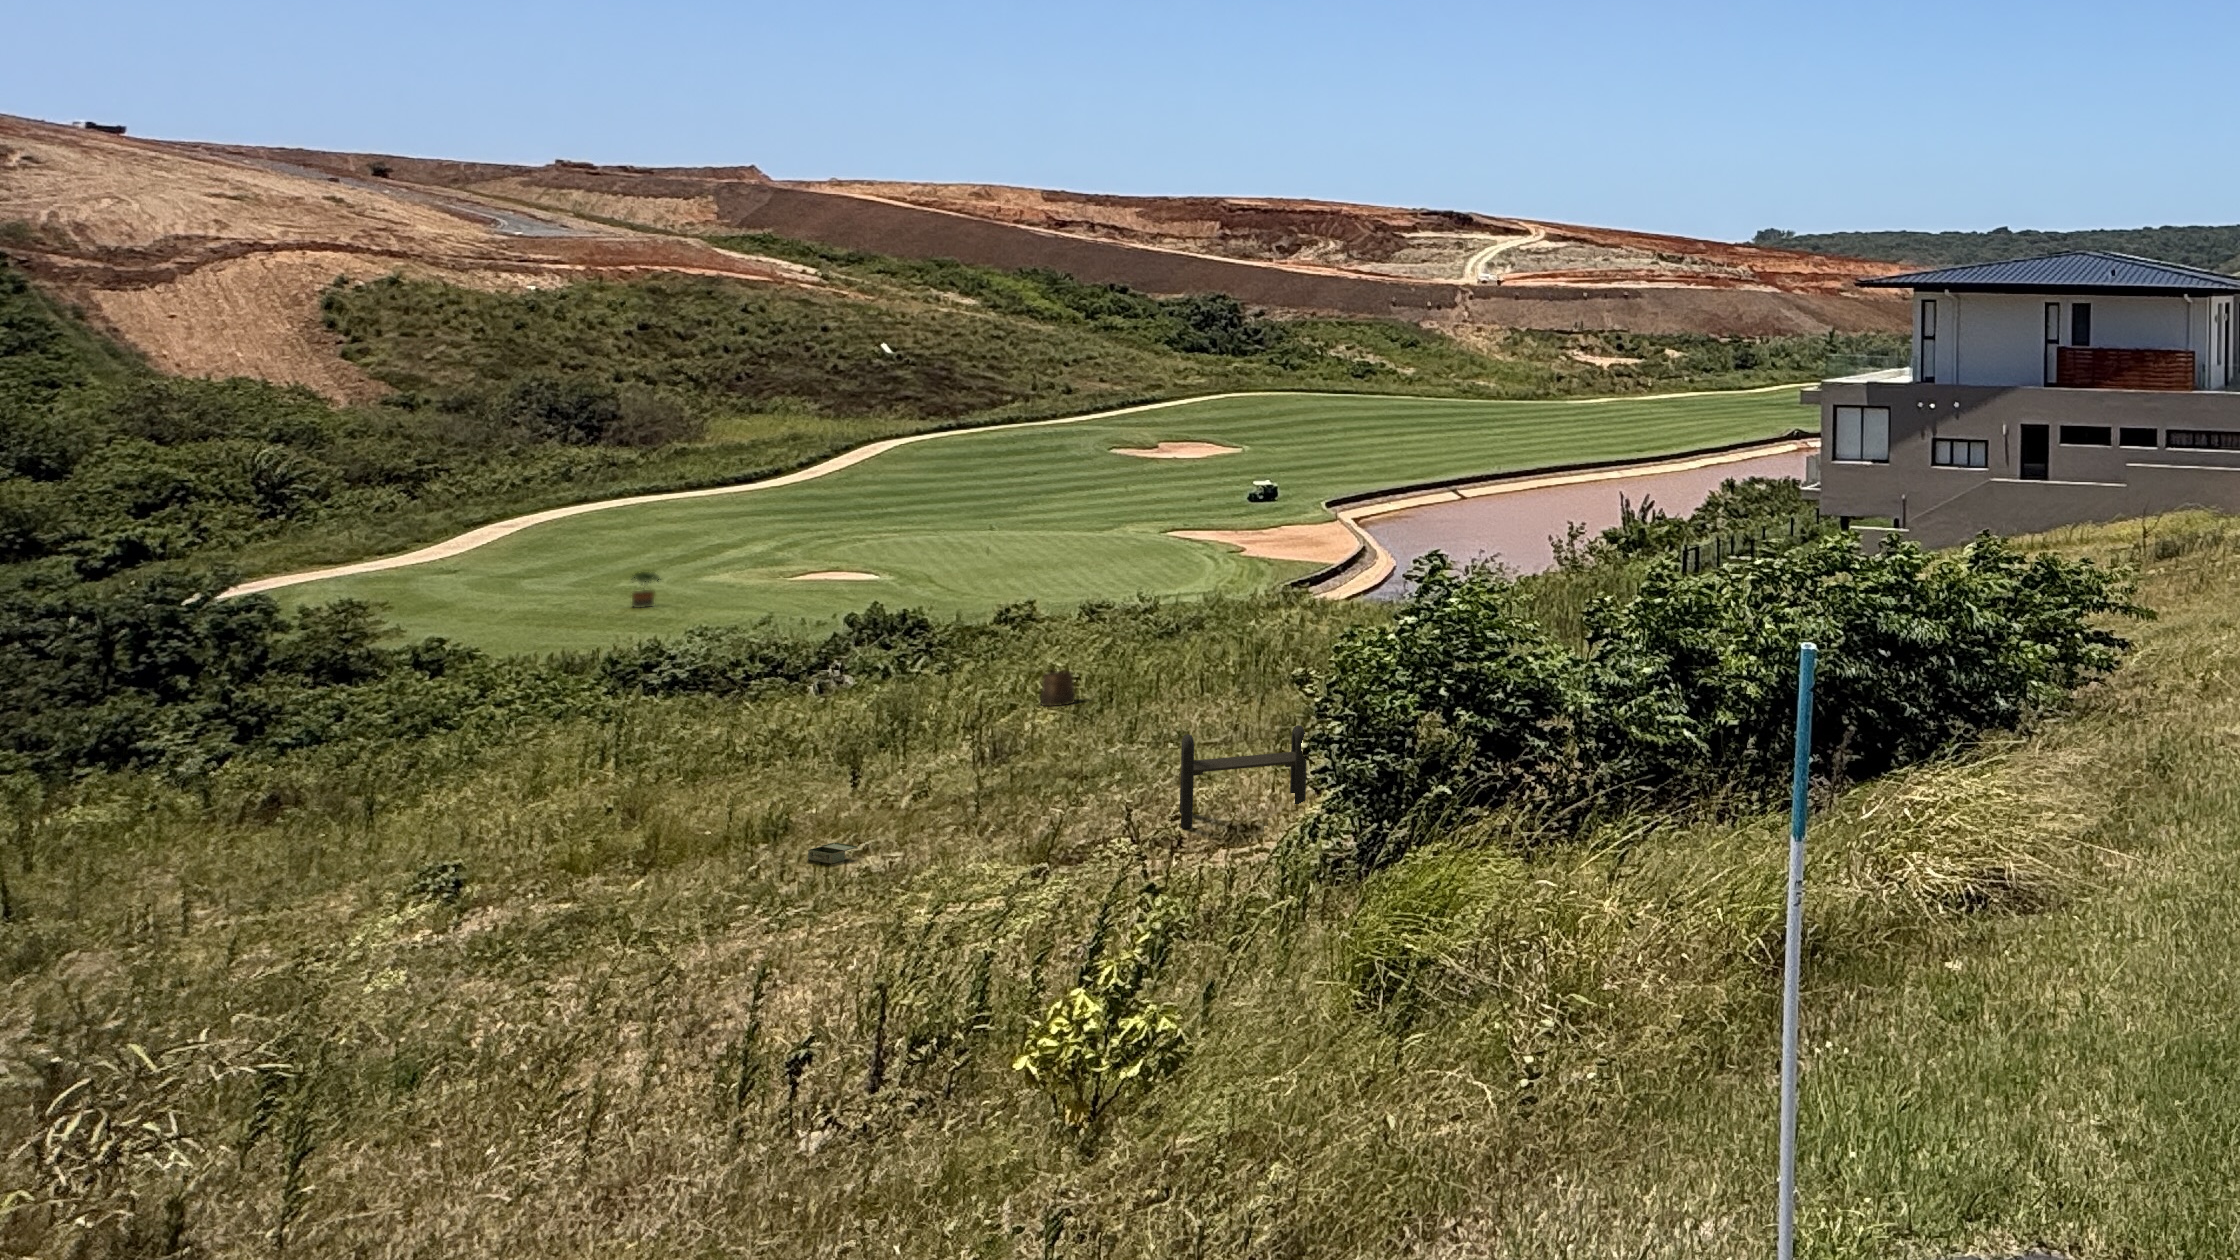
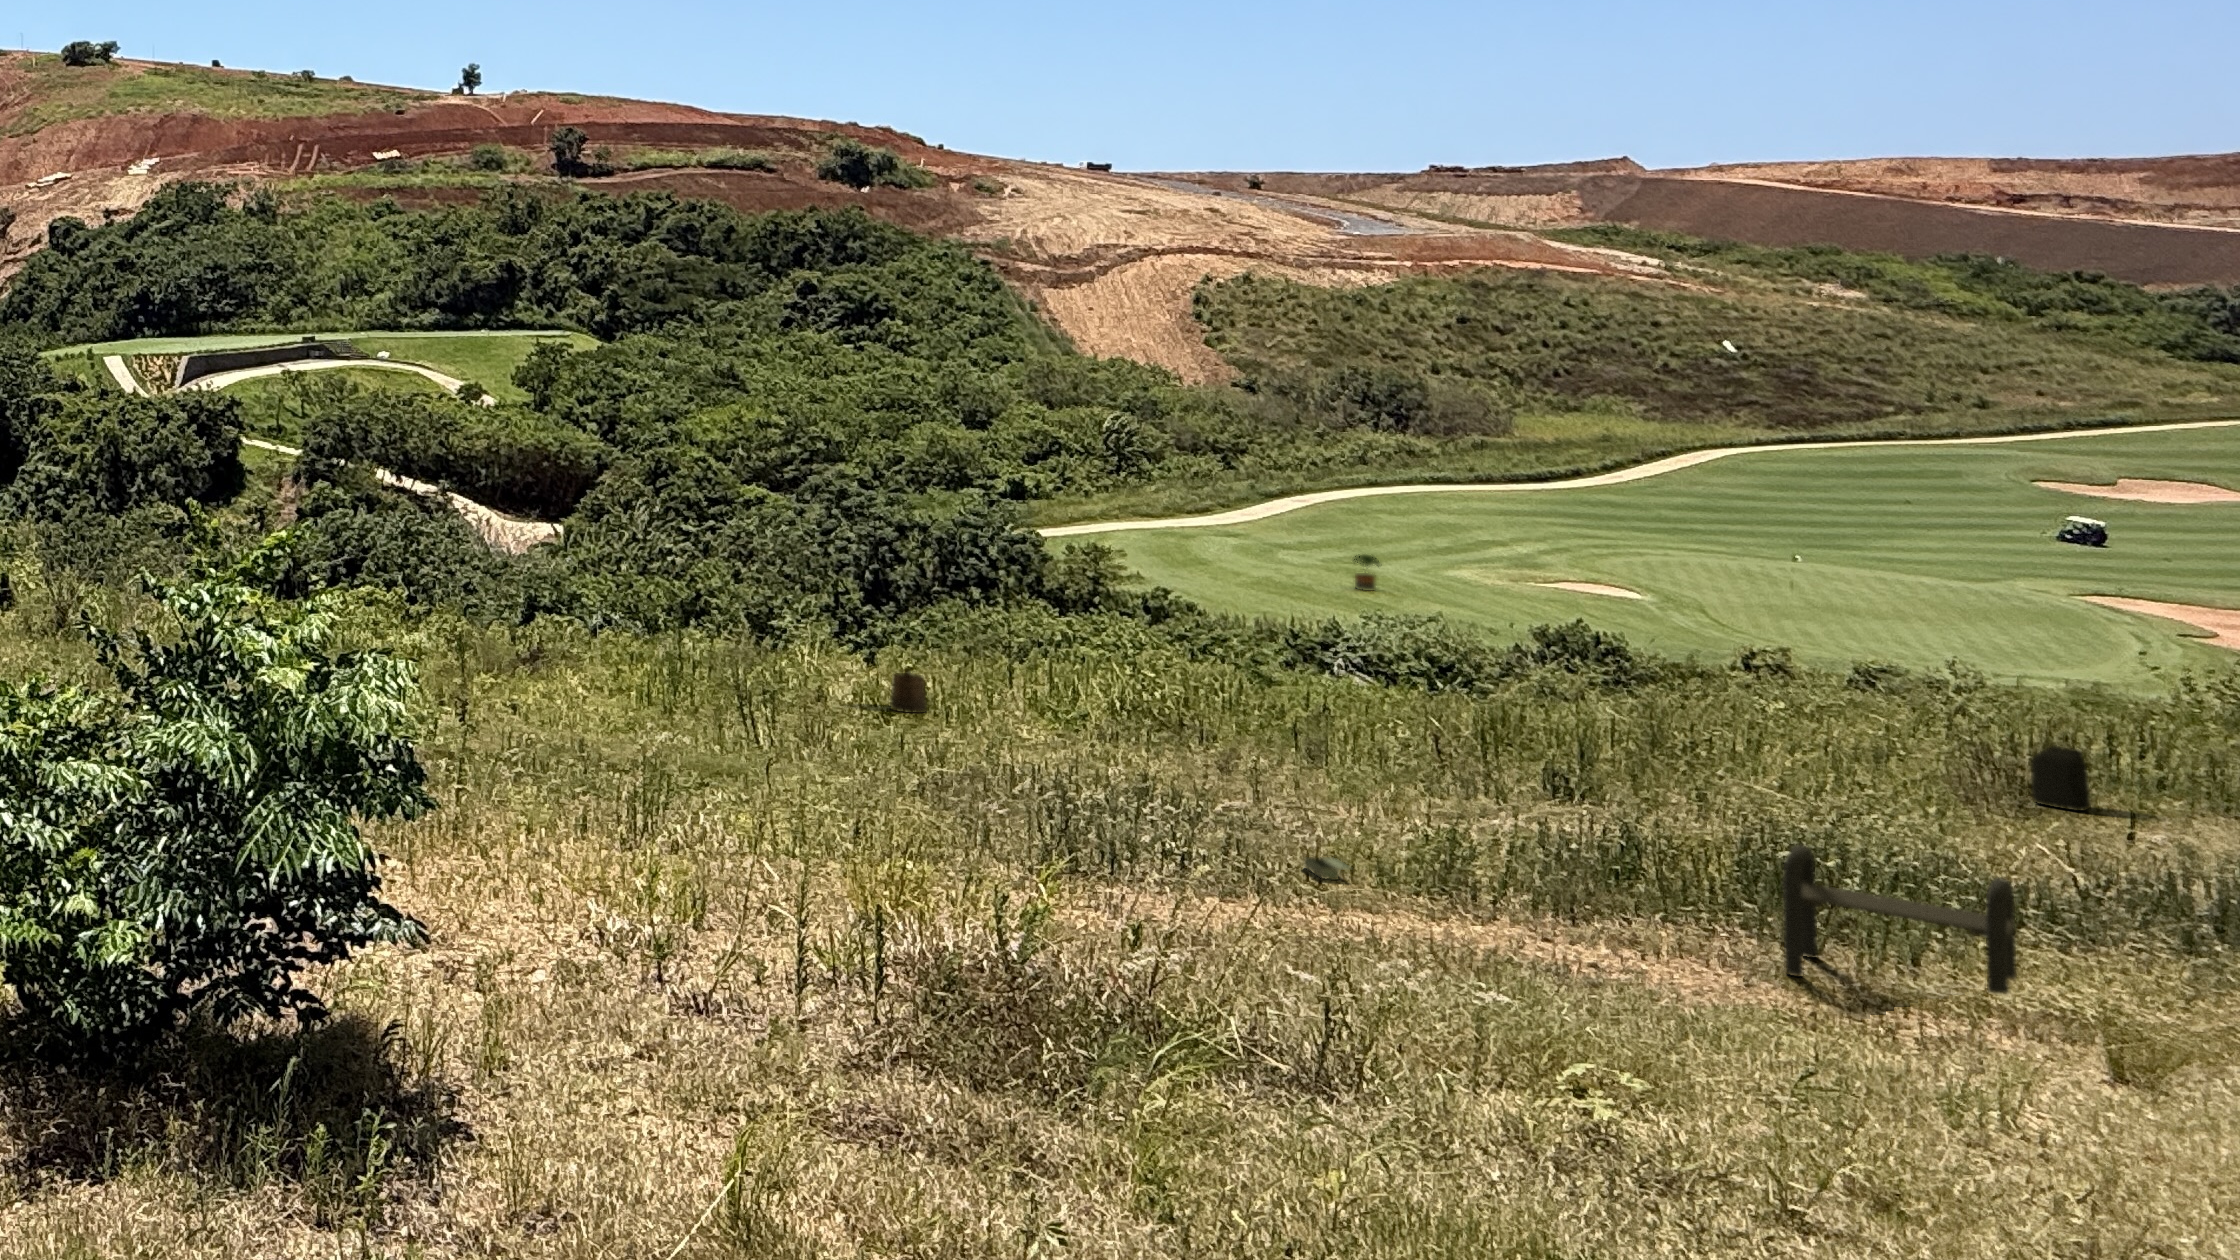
backpack: none [1230,638,1261,681] -> present [2030,745,2090,811]
bucket: present [1040,669,1075,706] -> present [890,670,927,713]

